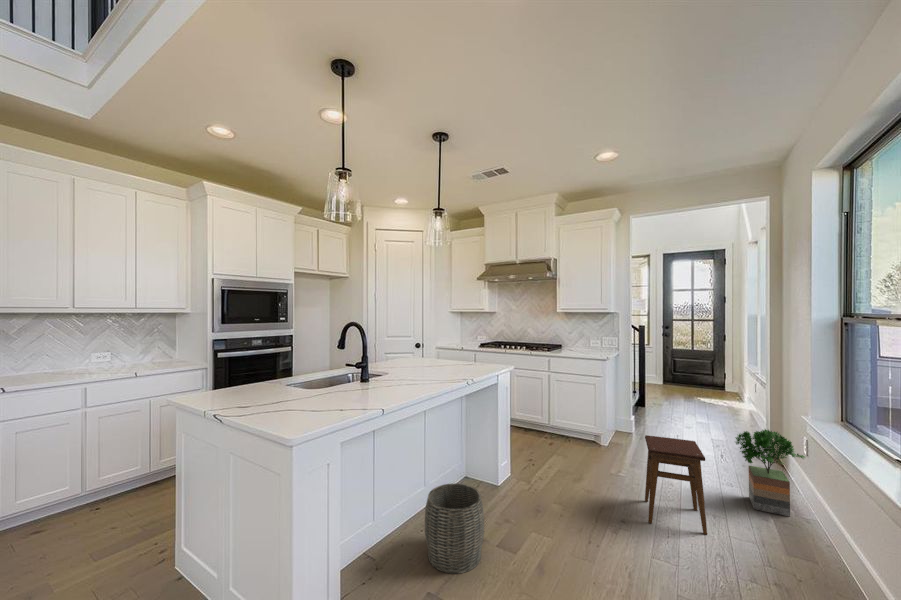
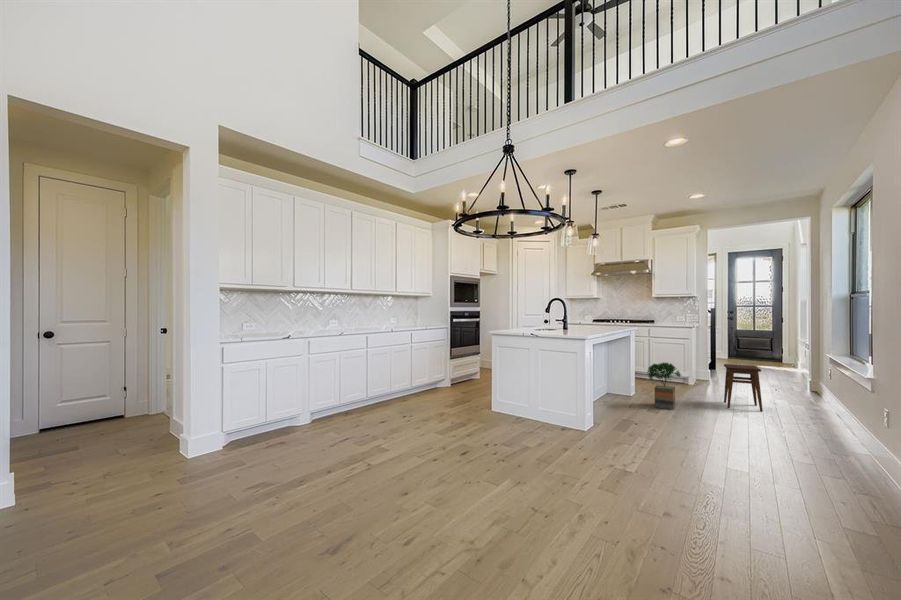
potted tree: present [735,429,805,517] -> present [647,363,681,410]
woven basket: present [425,483,484,574] -> none [608,381,641,417]

